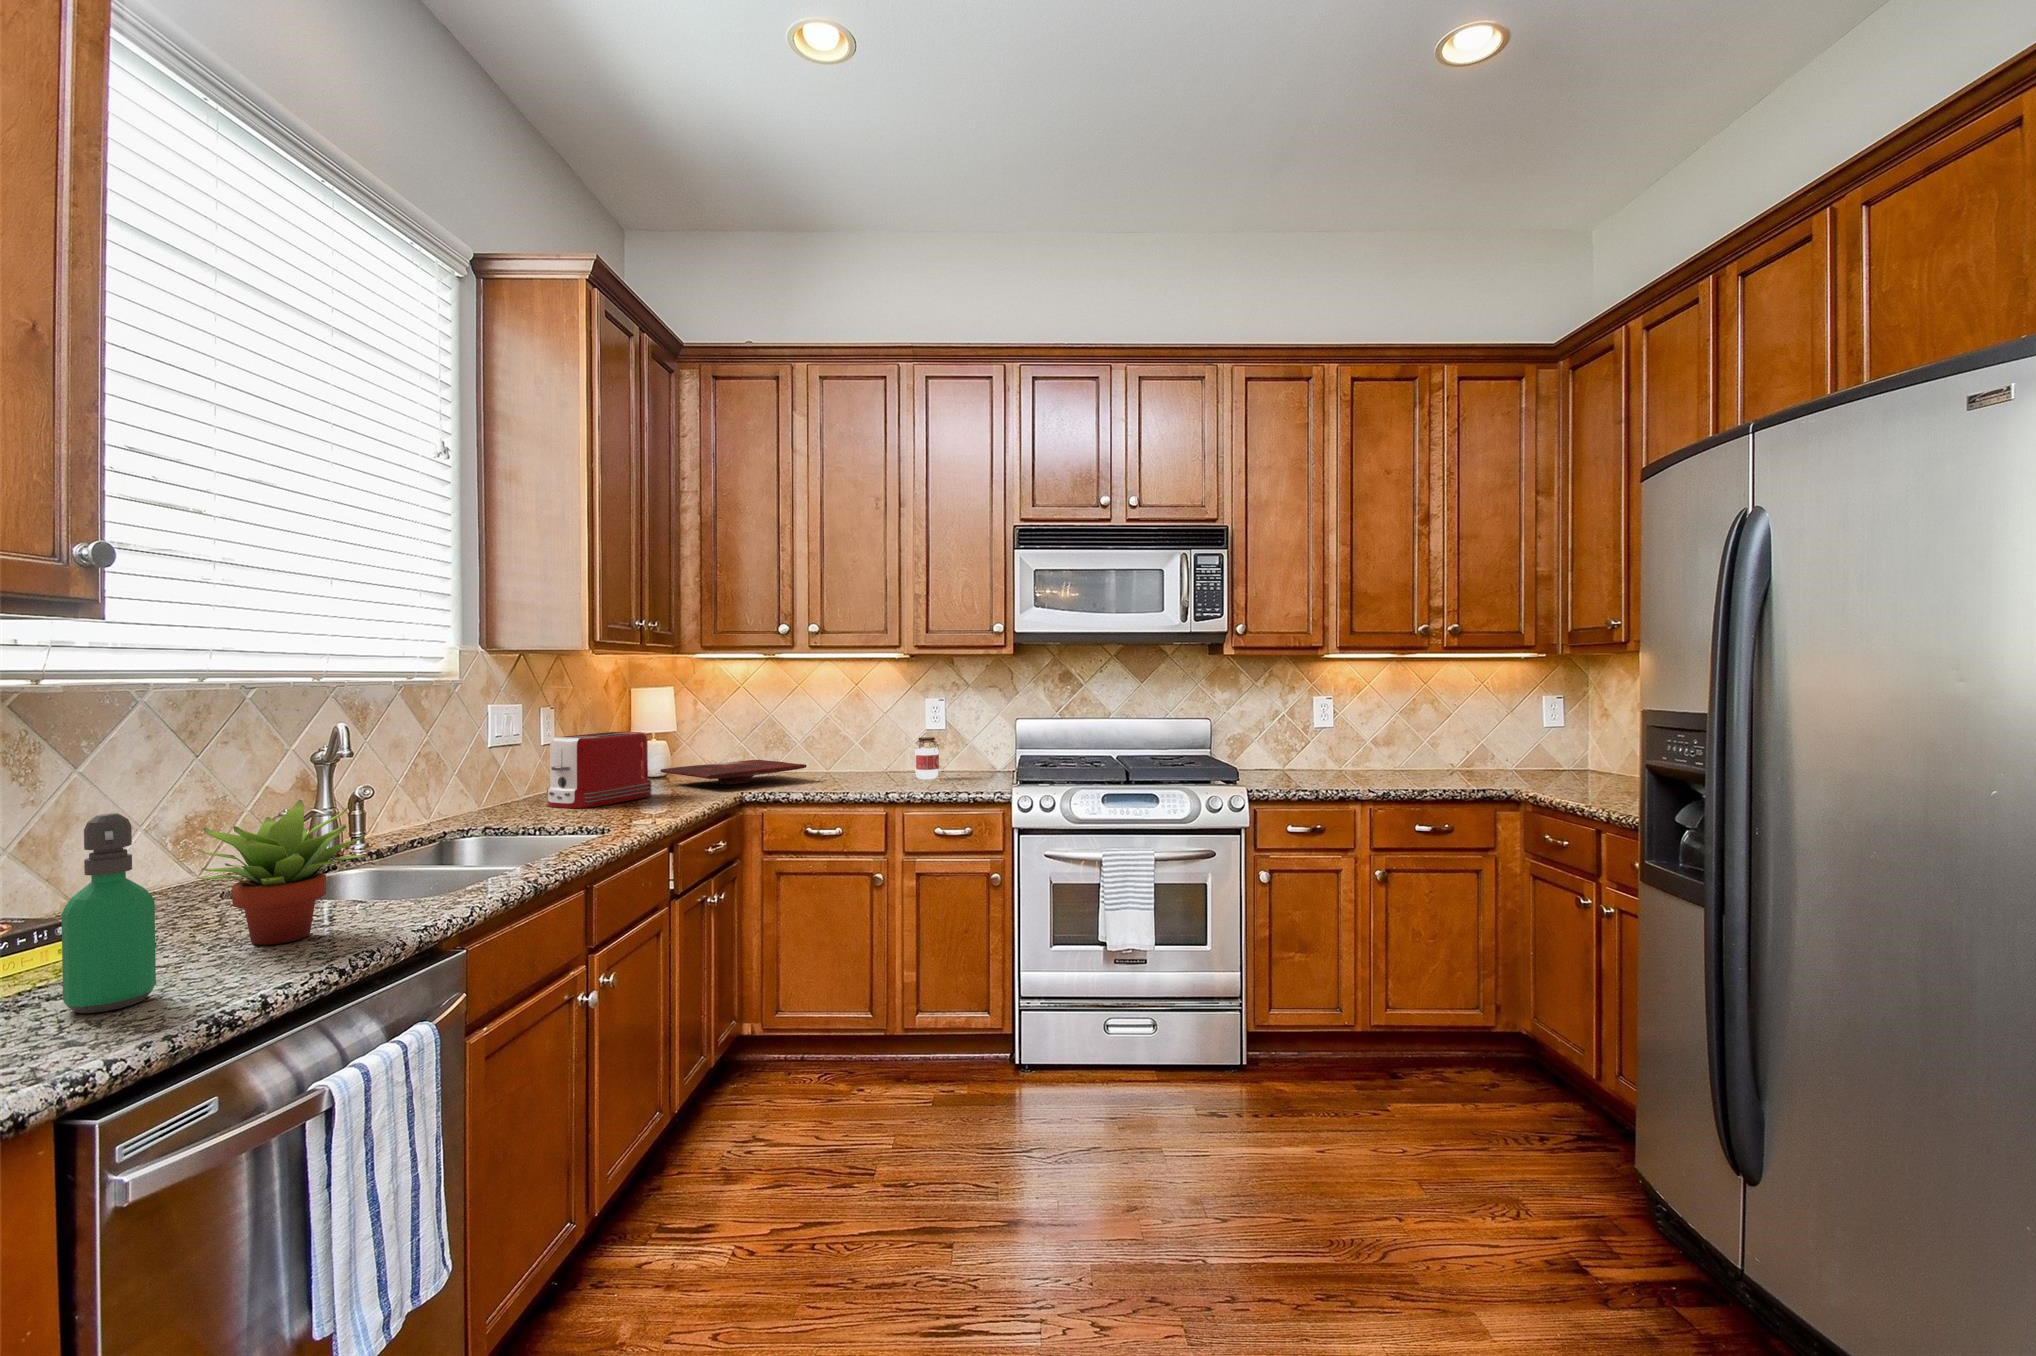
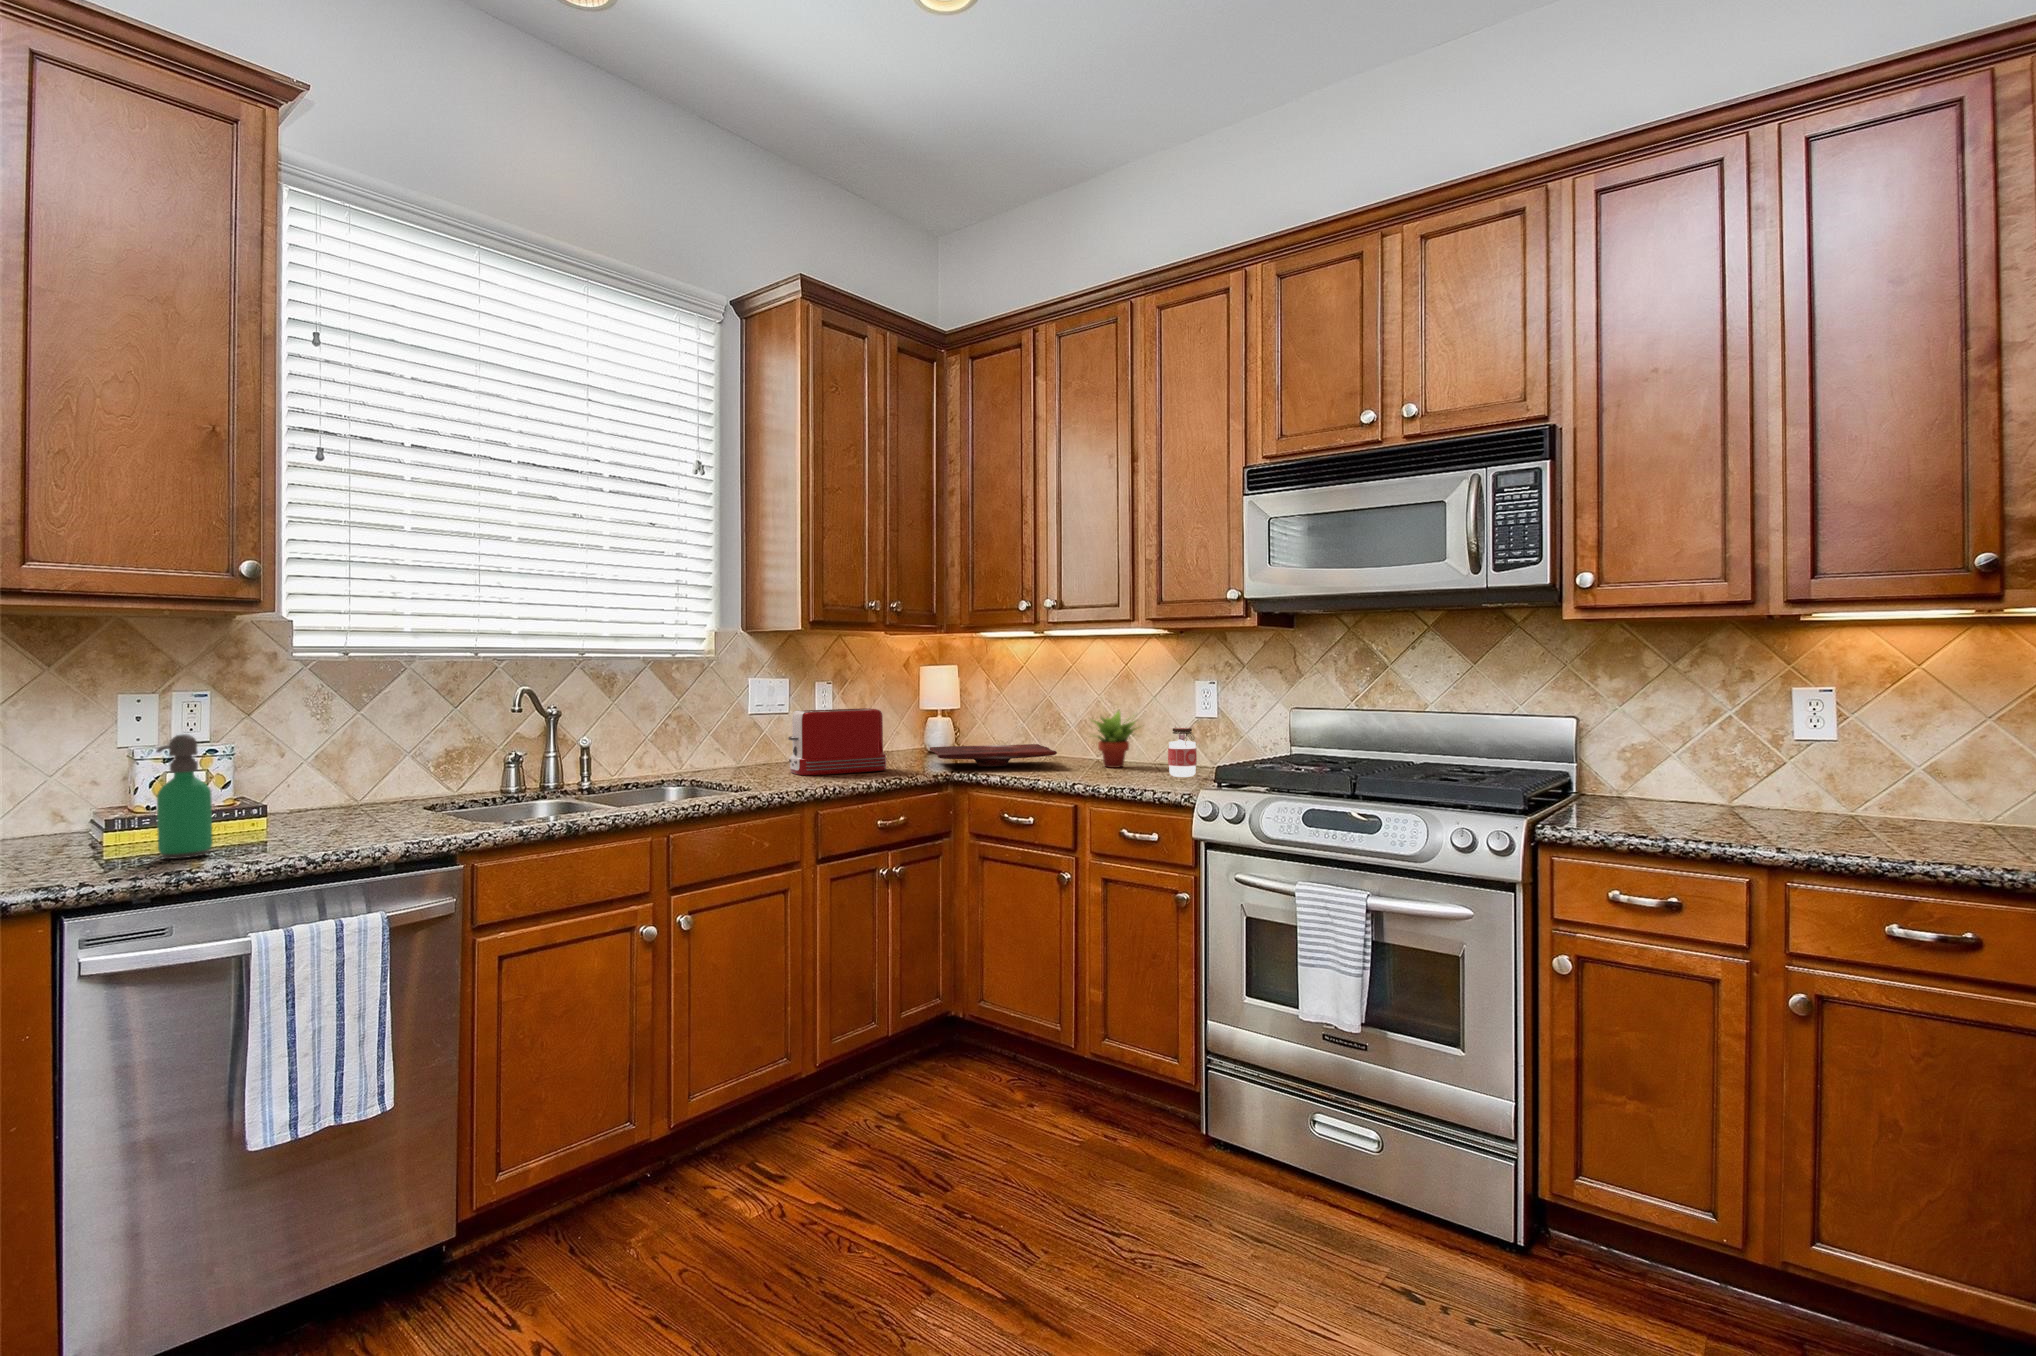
succulent plant: present [197,800,367,945] -> present [1091,711,1138,768]

